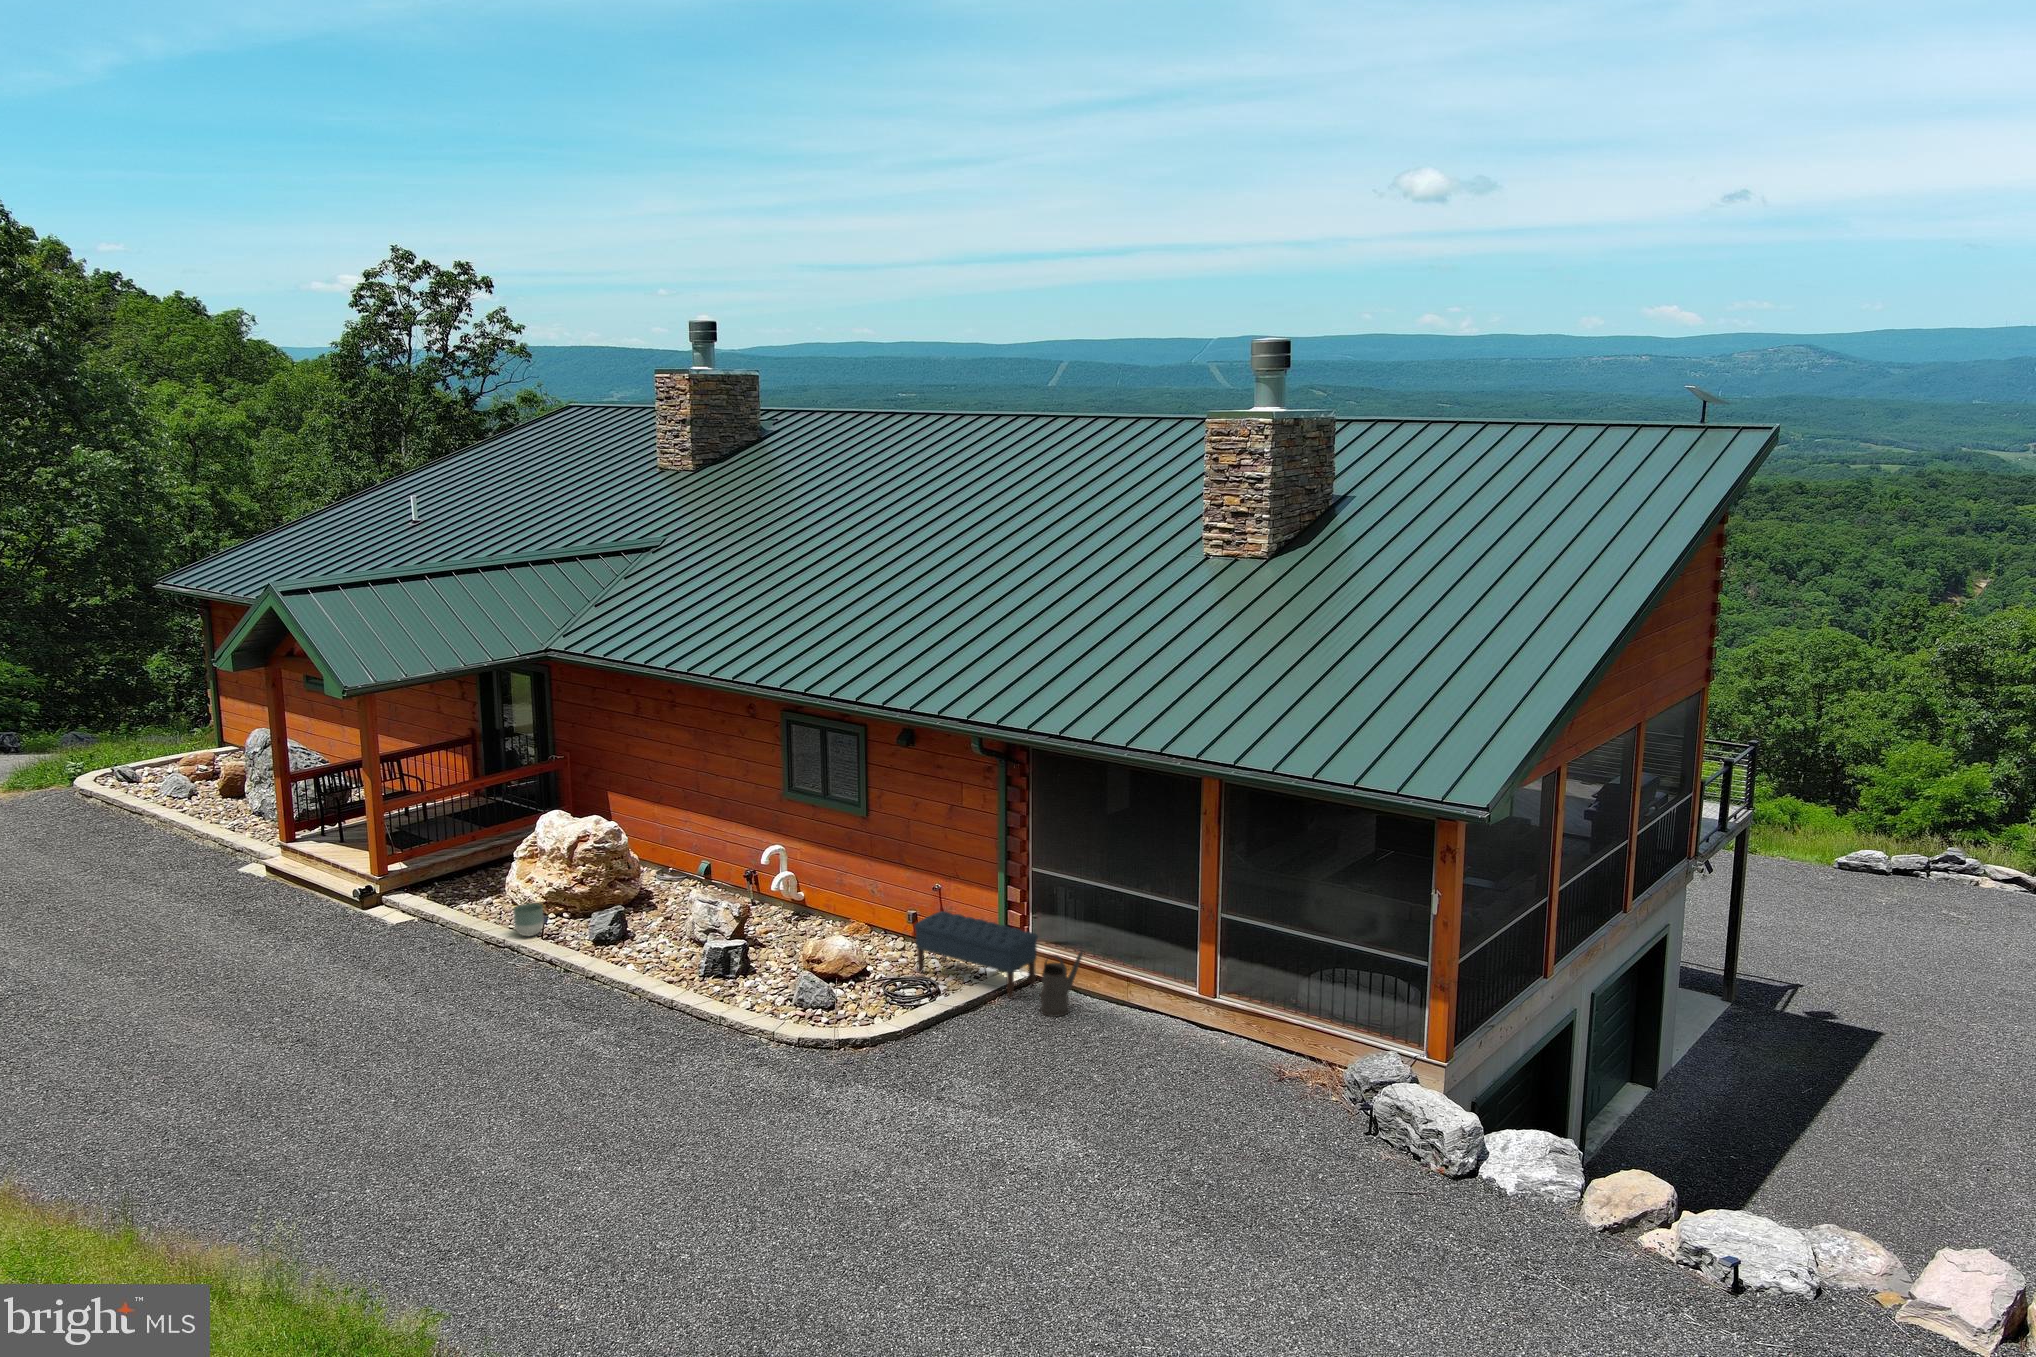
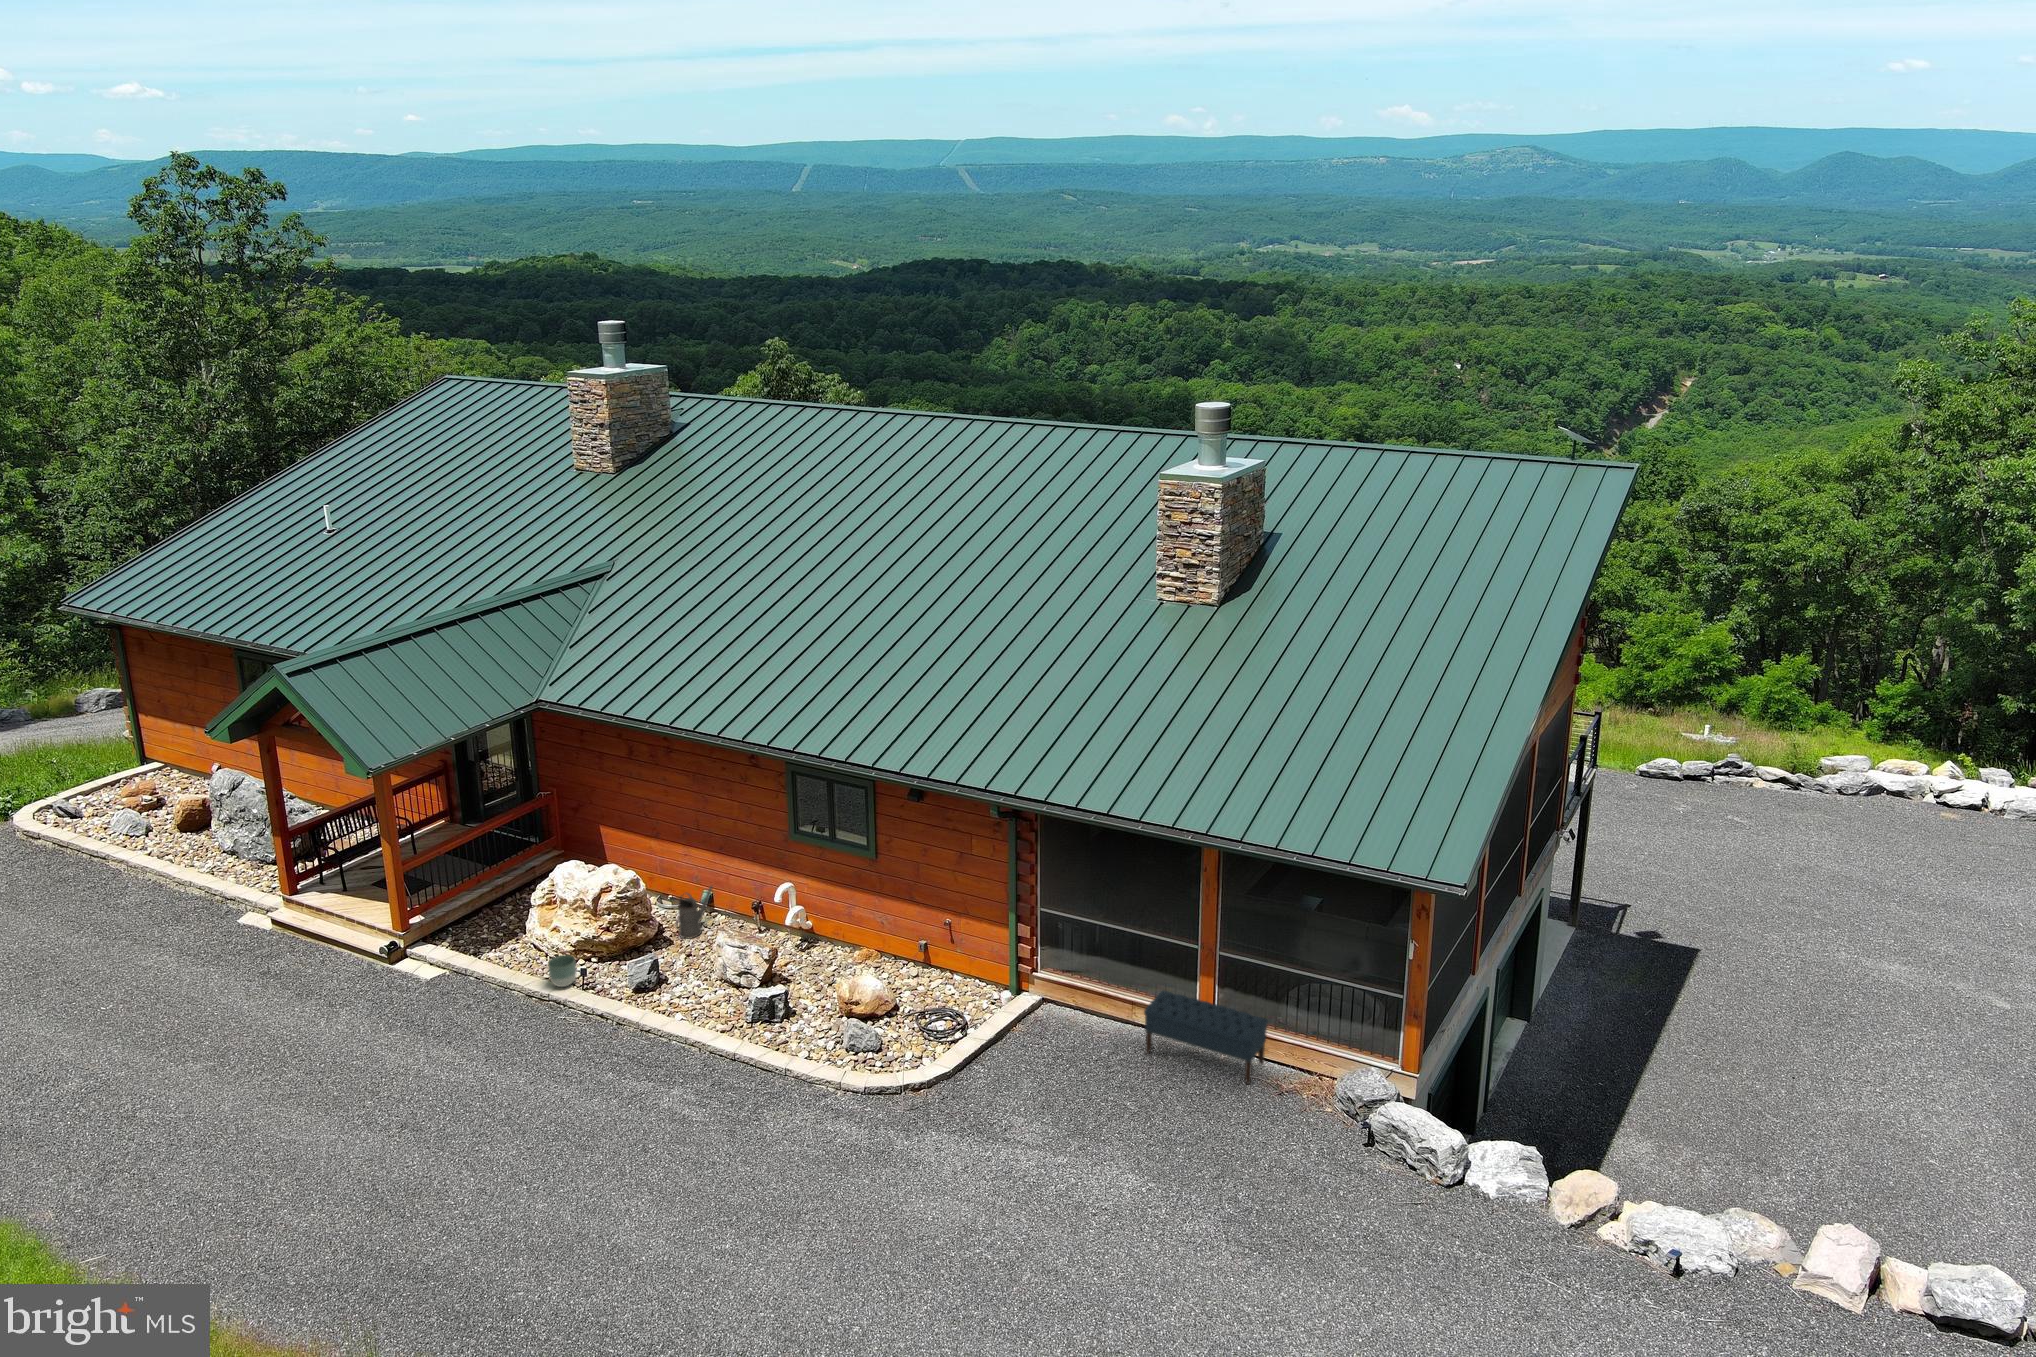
bench: present [914,911,1038,998] -> present [1144,991,1268,1084]
watering can: present [1039,950,1083,1017] -> present [676,886,712,939]

